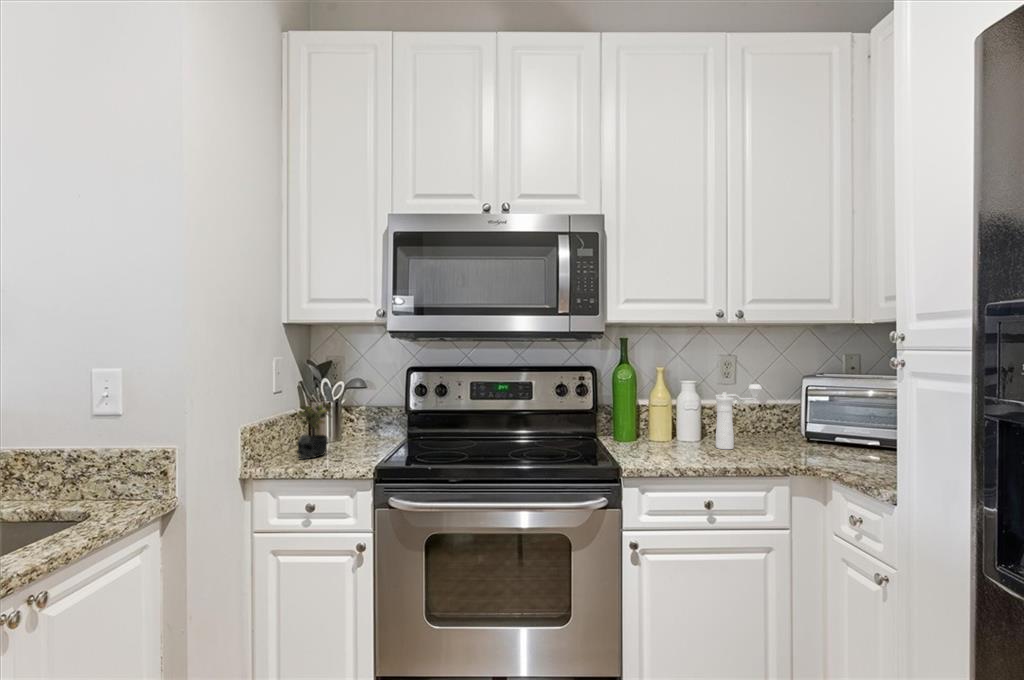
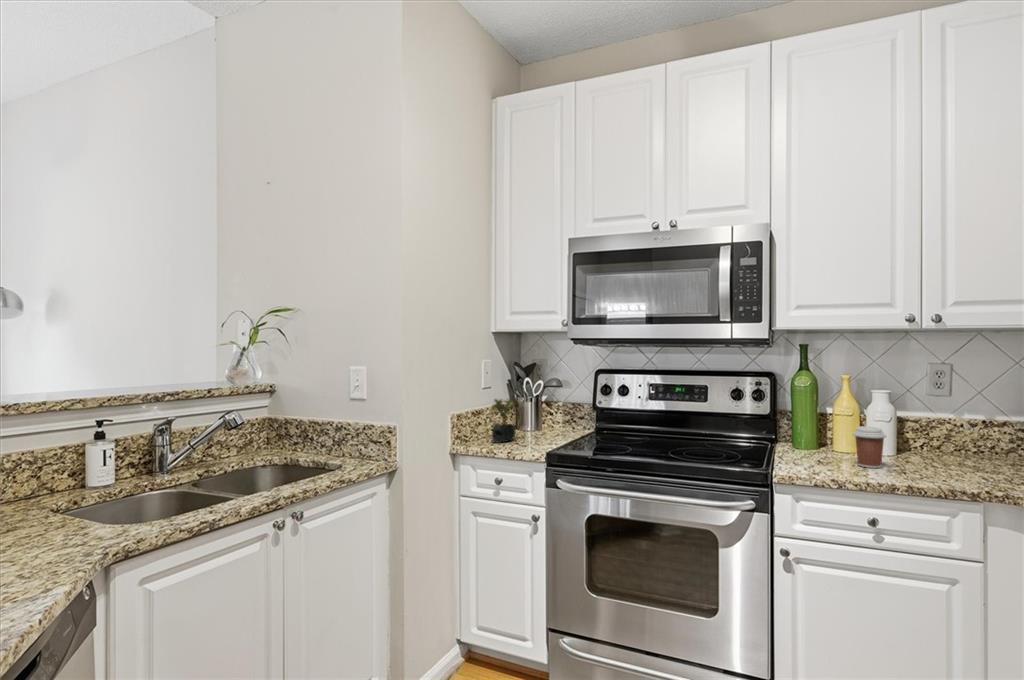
pepper mill: present [716,384,762,449] -> none [906,397,970,468]
coffee cup: none [676,415,705,453] -> present [853,426,886,468]

